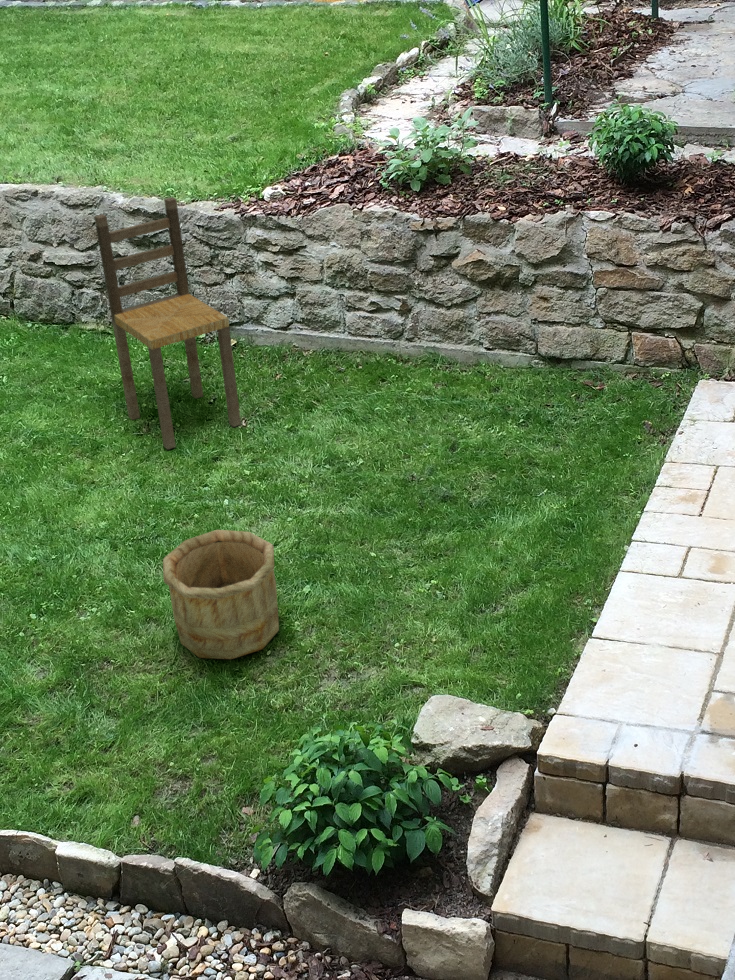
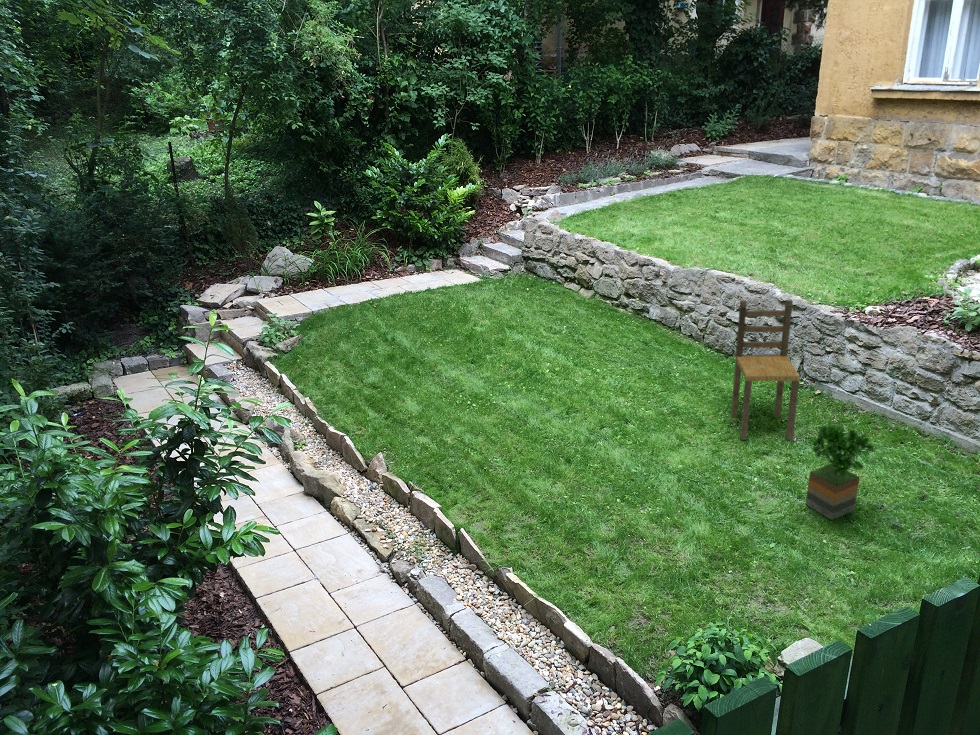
potted tree: none [299,370,394,520] -> present [806,425,875,520]
wooden bucket: present [163,530,279,659] -> none [682,489,753,566]

